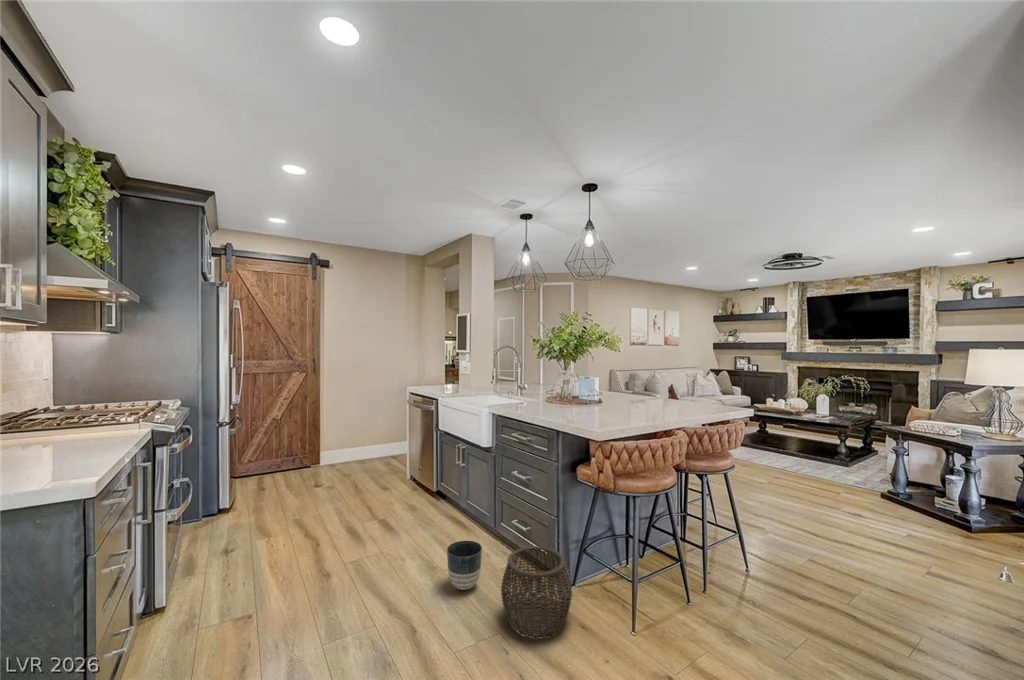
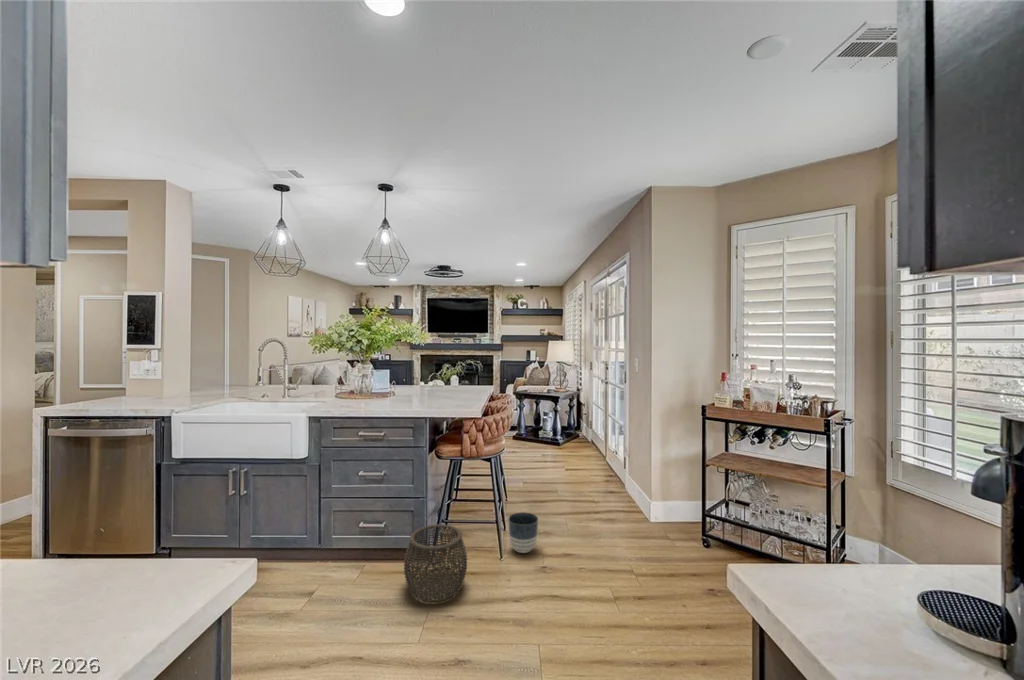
planter: present [447,541,482,590] -> present [508,512,538,553]

